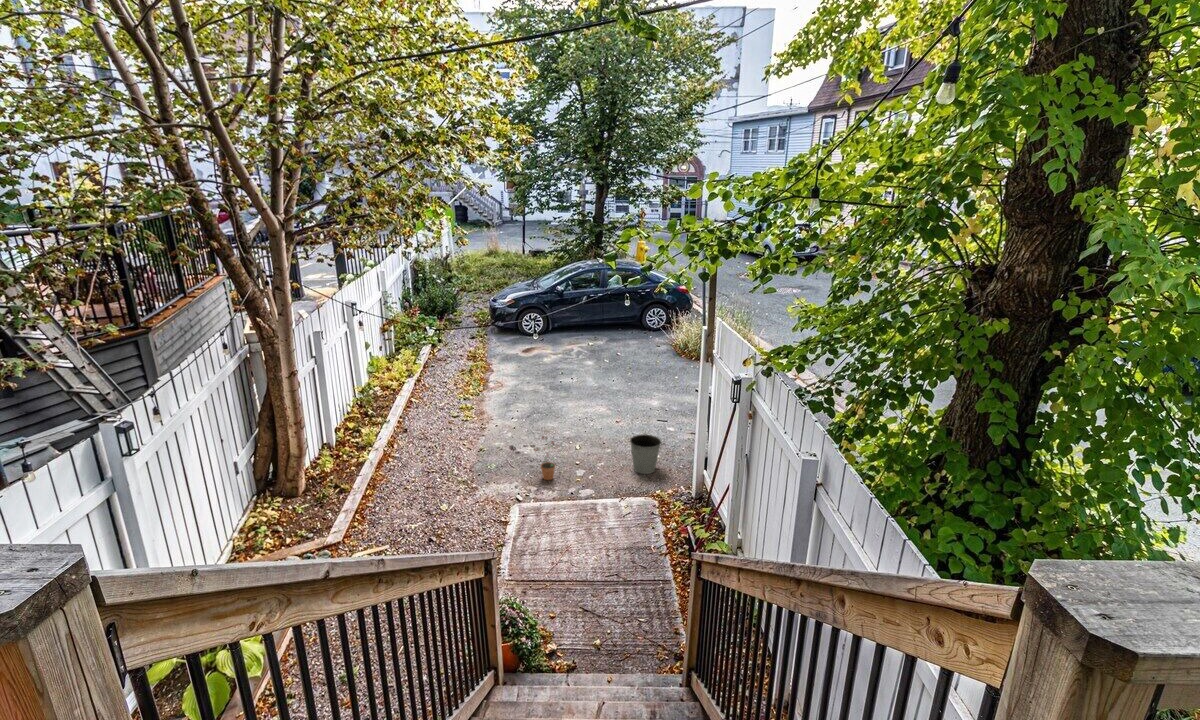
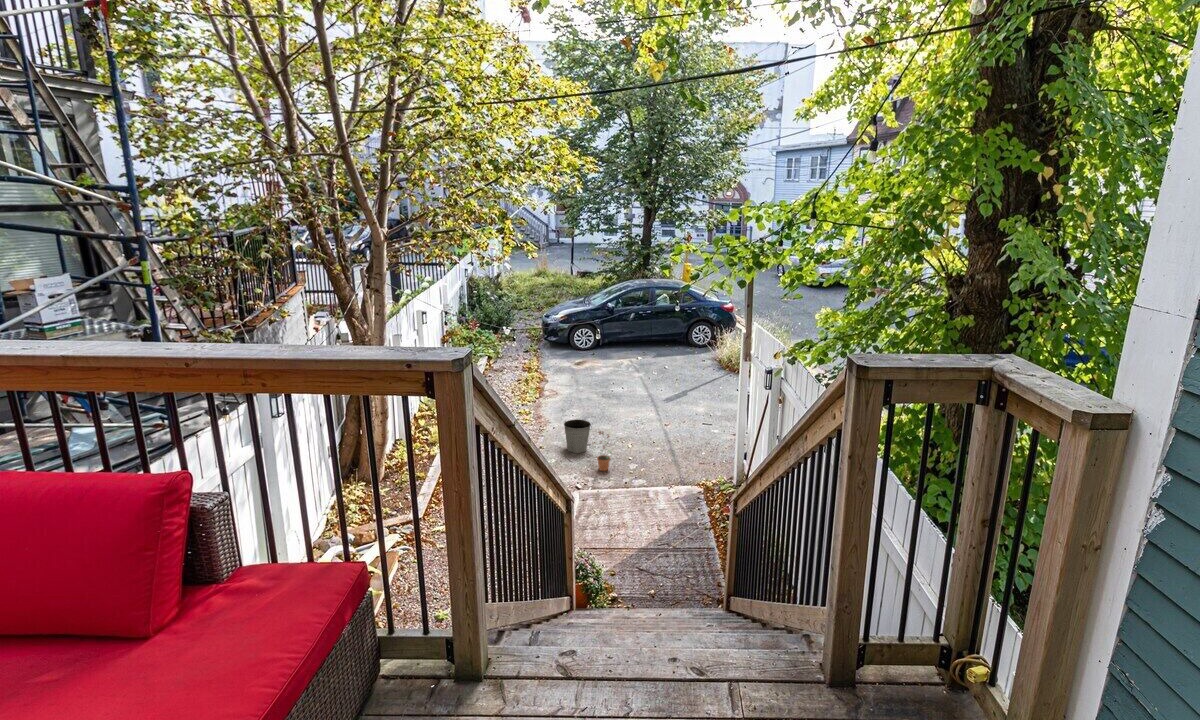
bucket: present [630,434,661,474] -> present [564,419,591,453]

